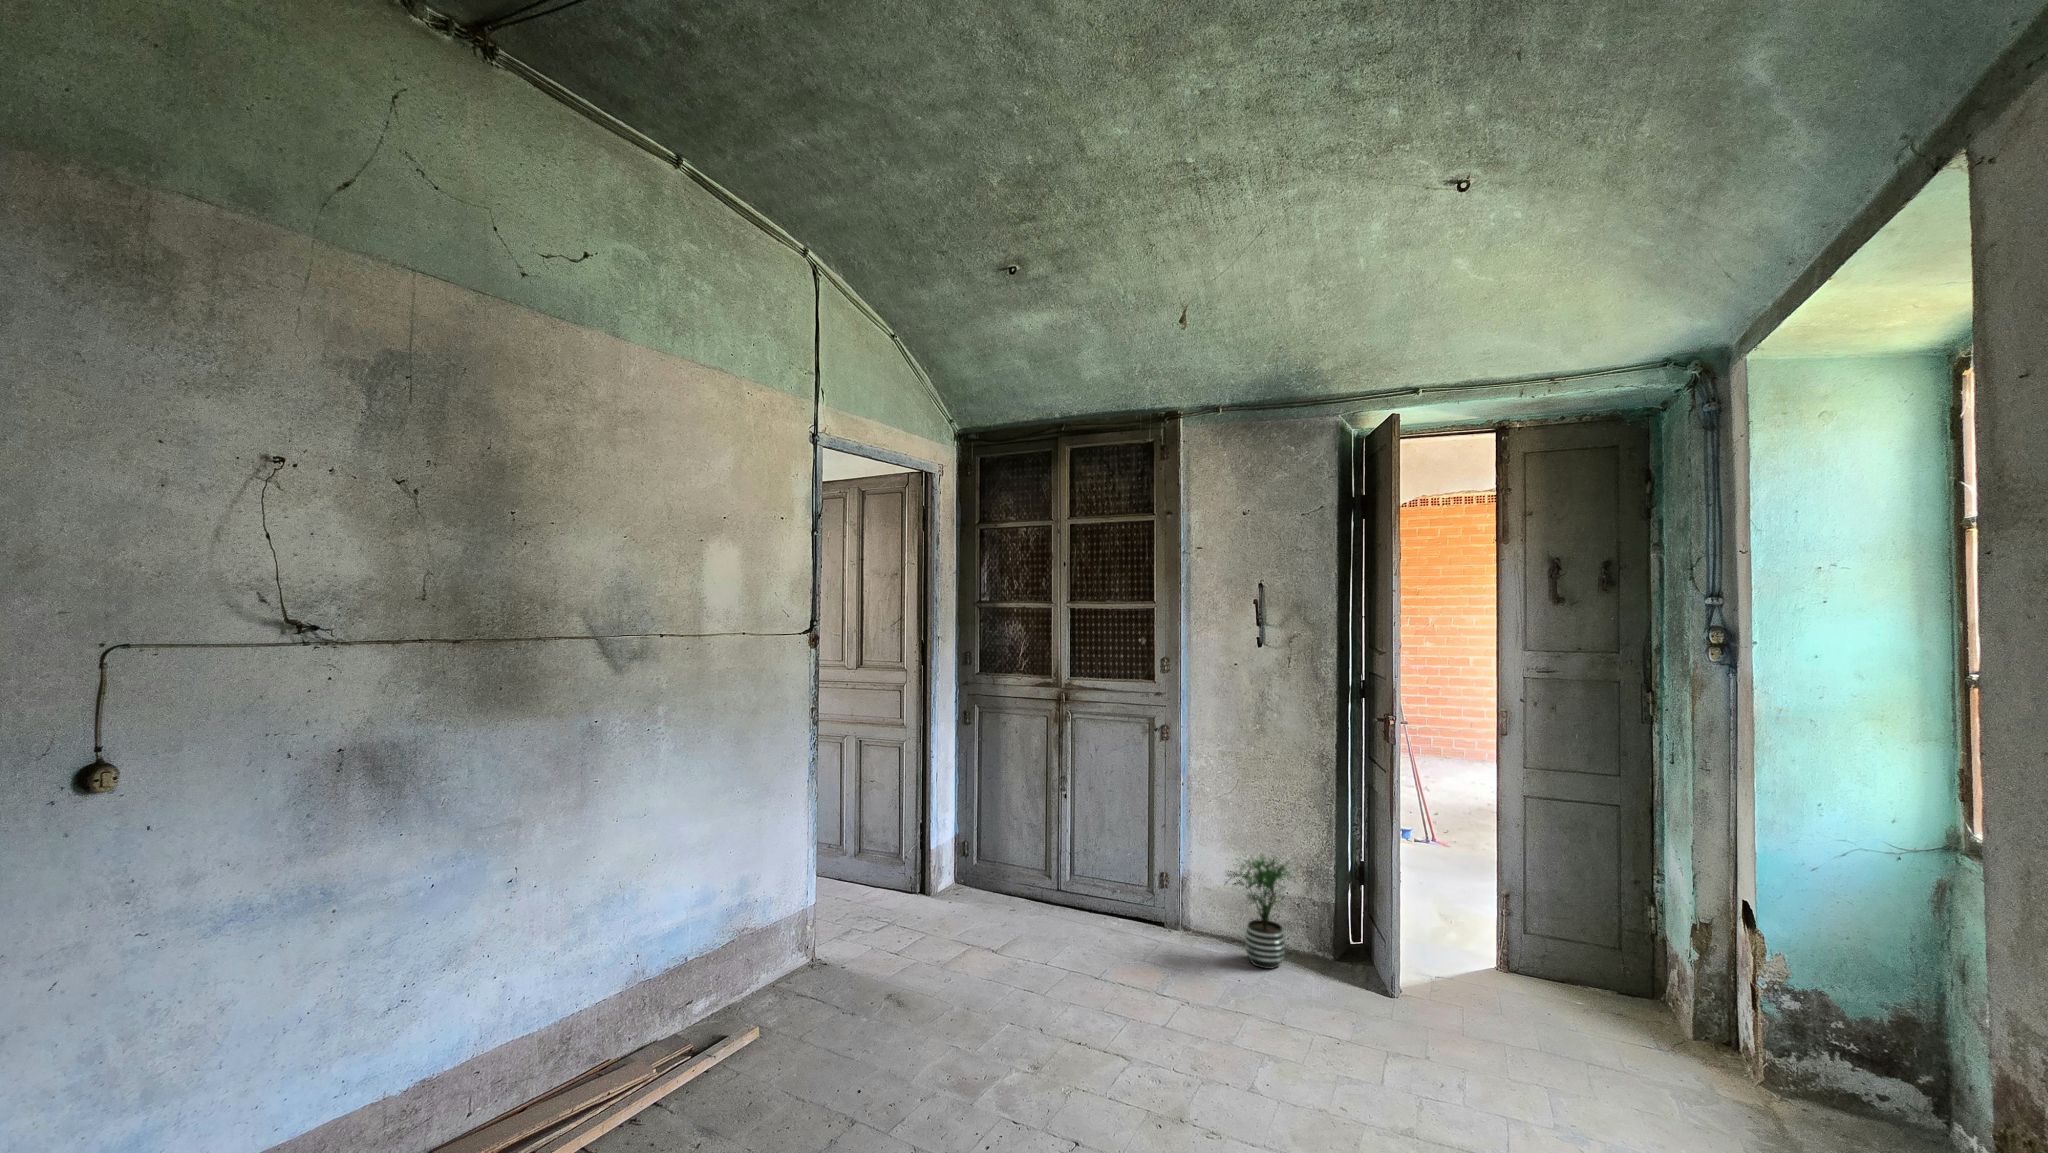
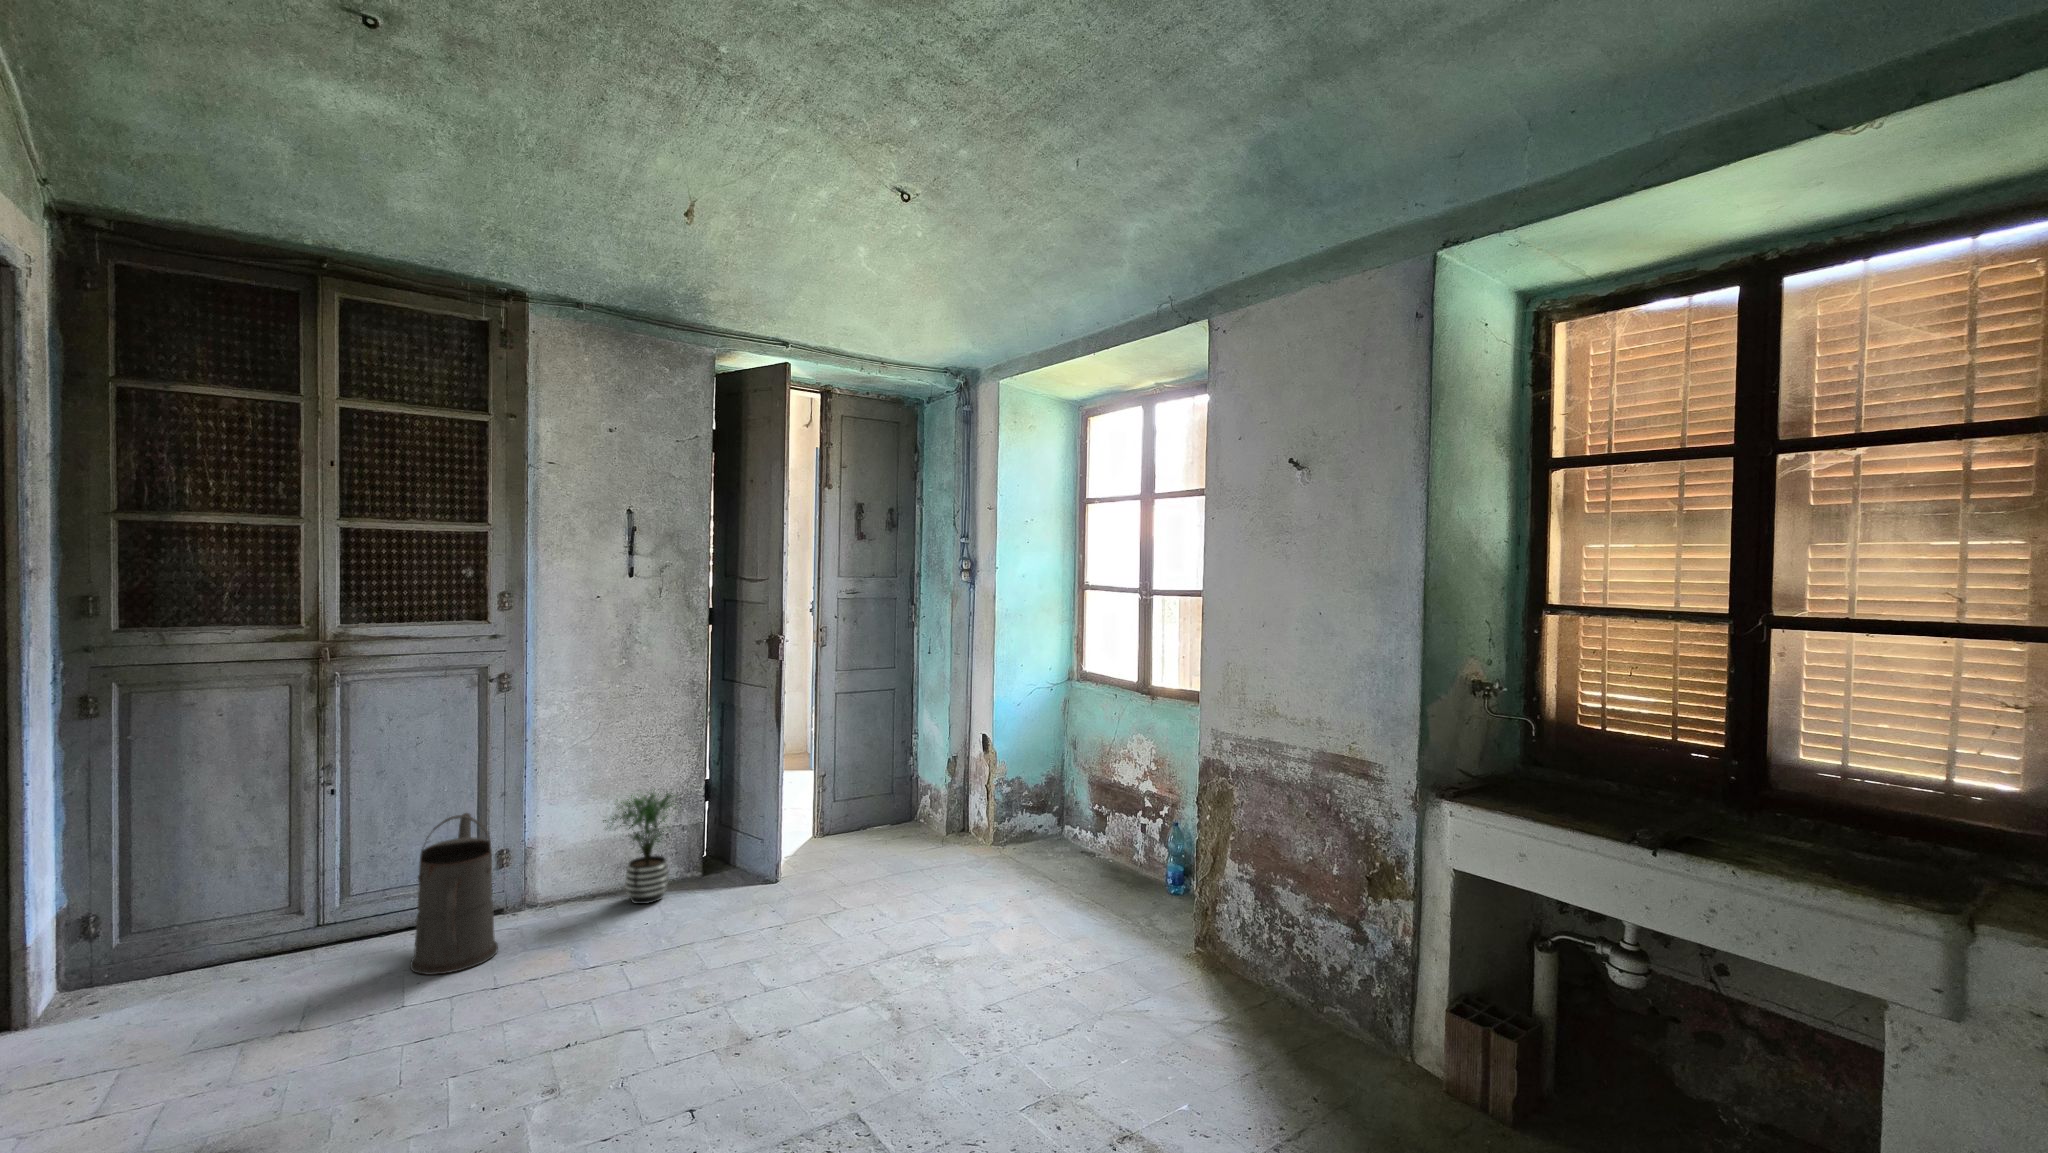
watering can: none [1072,836,1142,963] -> present [410,813,498,975]

